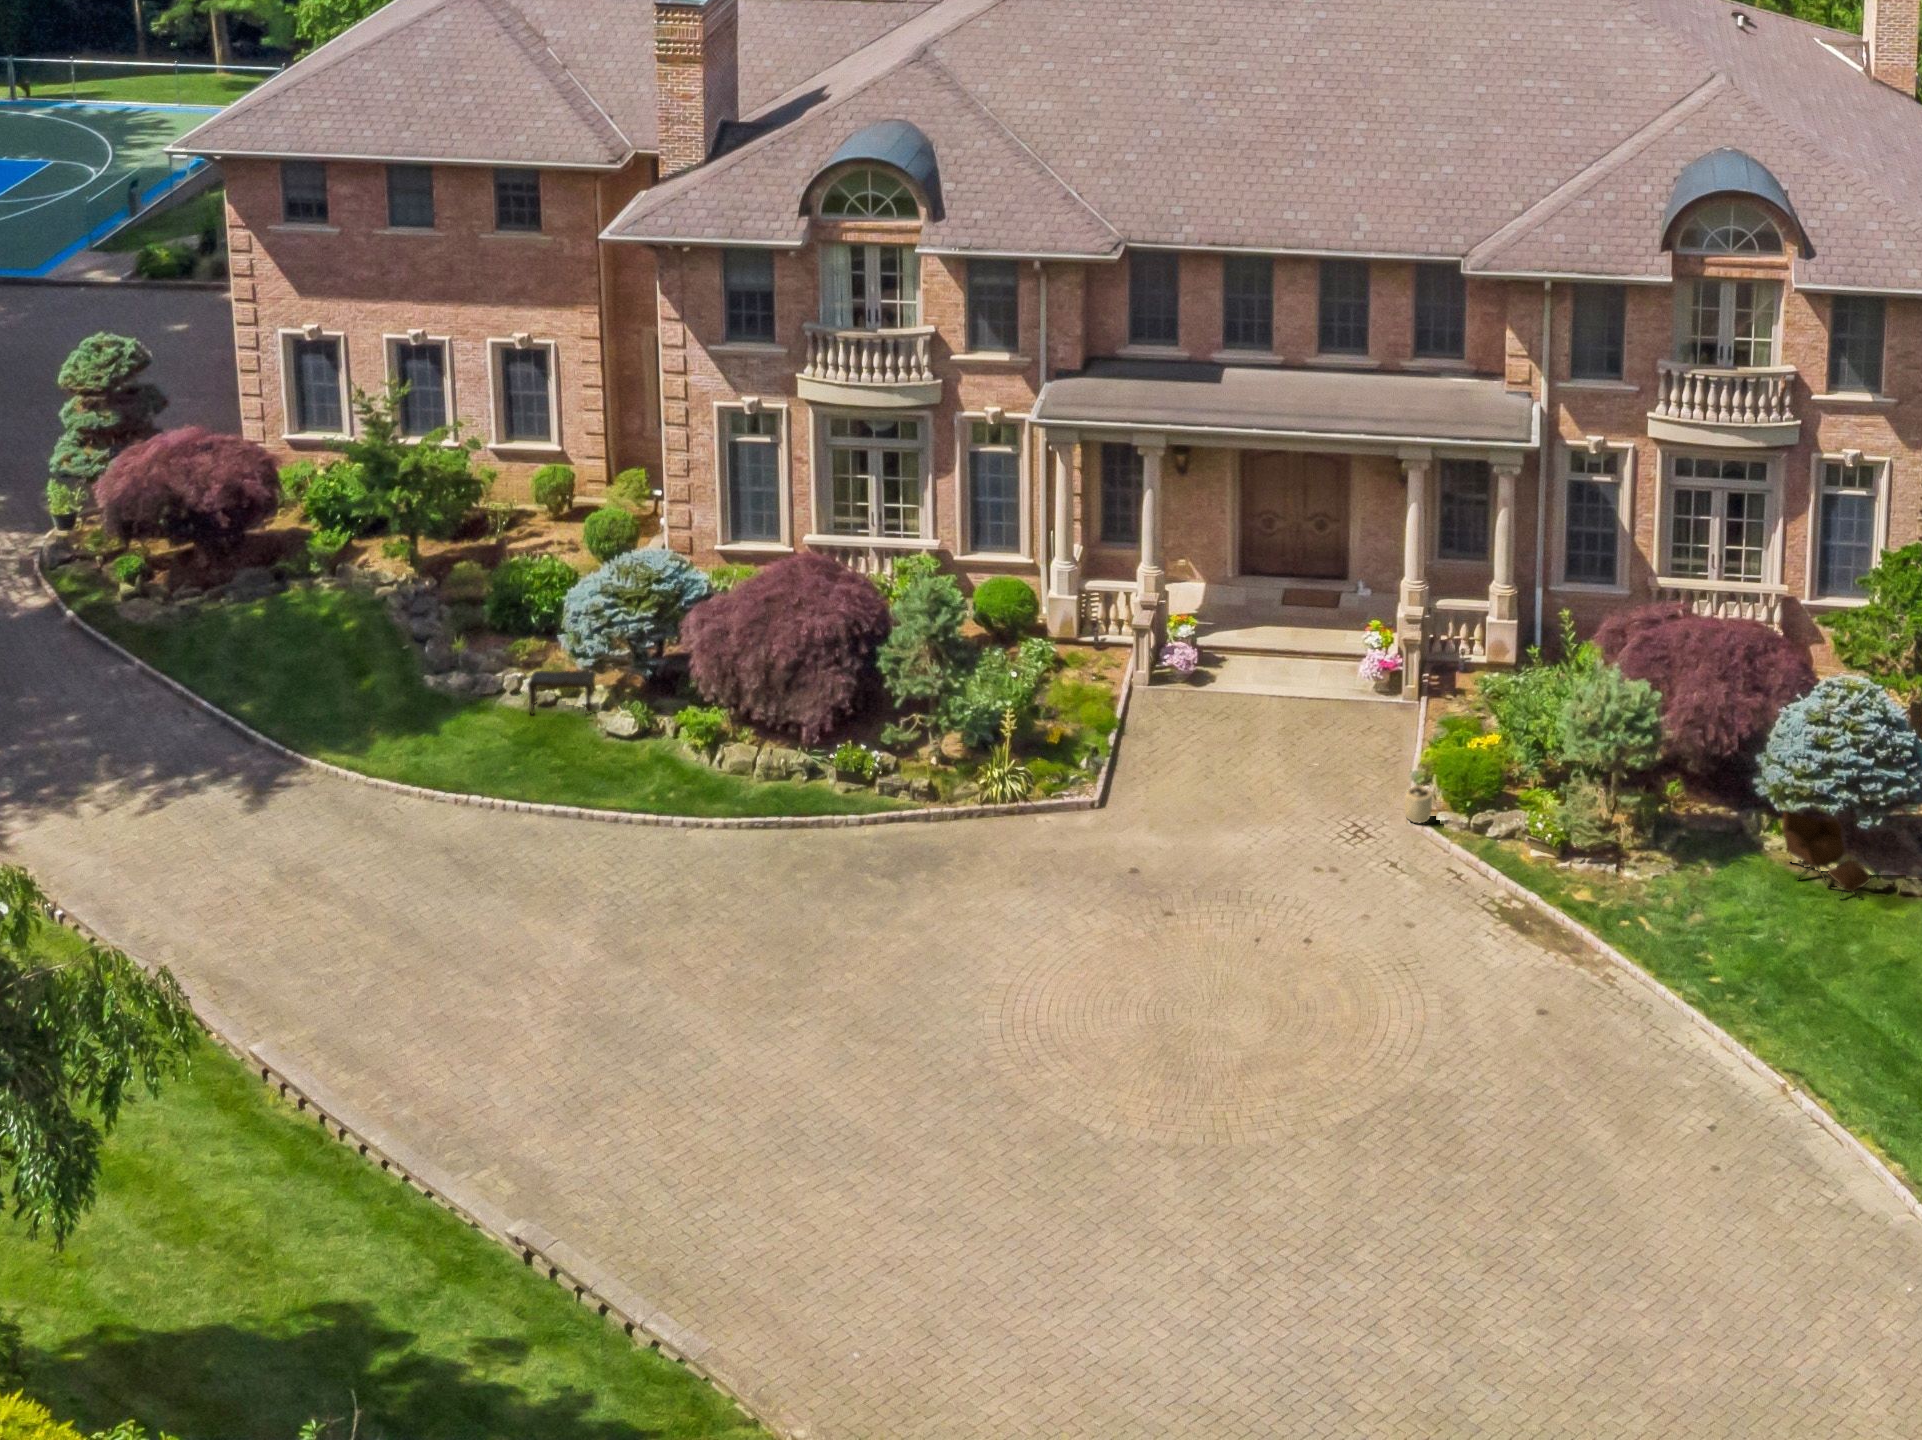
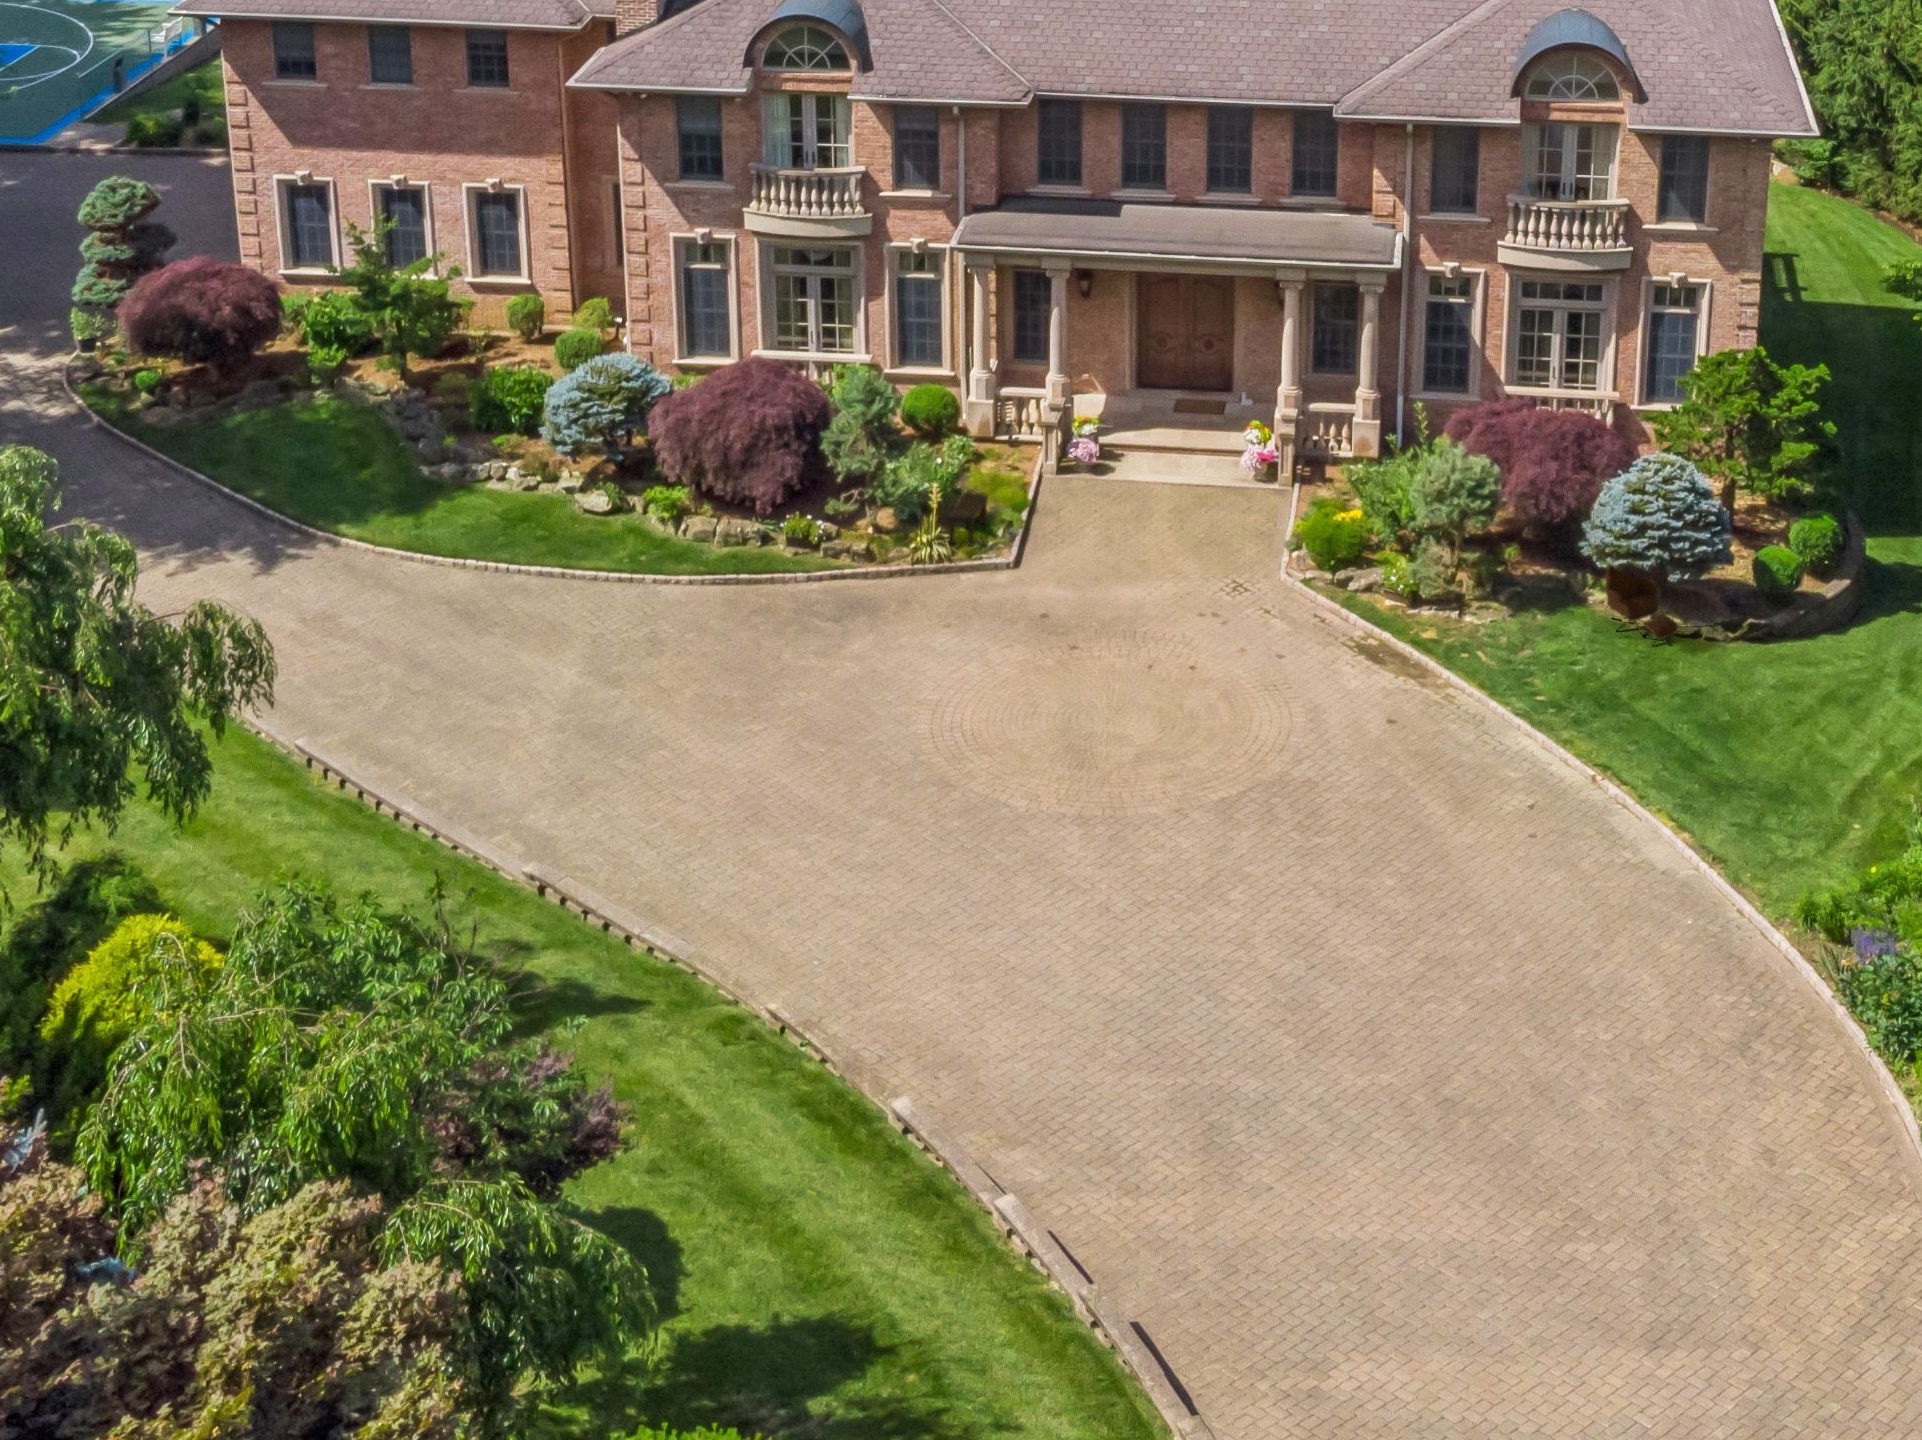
bench: present [528,670,597,715] -> present [949,493,988,546]
basket: present [1405,785,1432,823] -> none [1278,553,1302,585]

